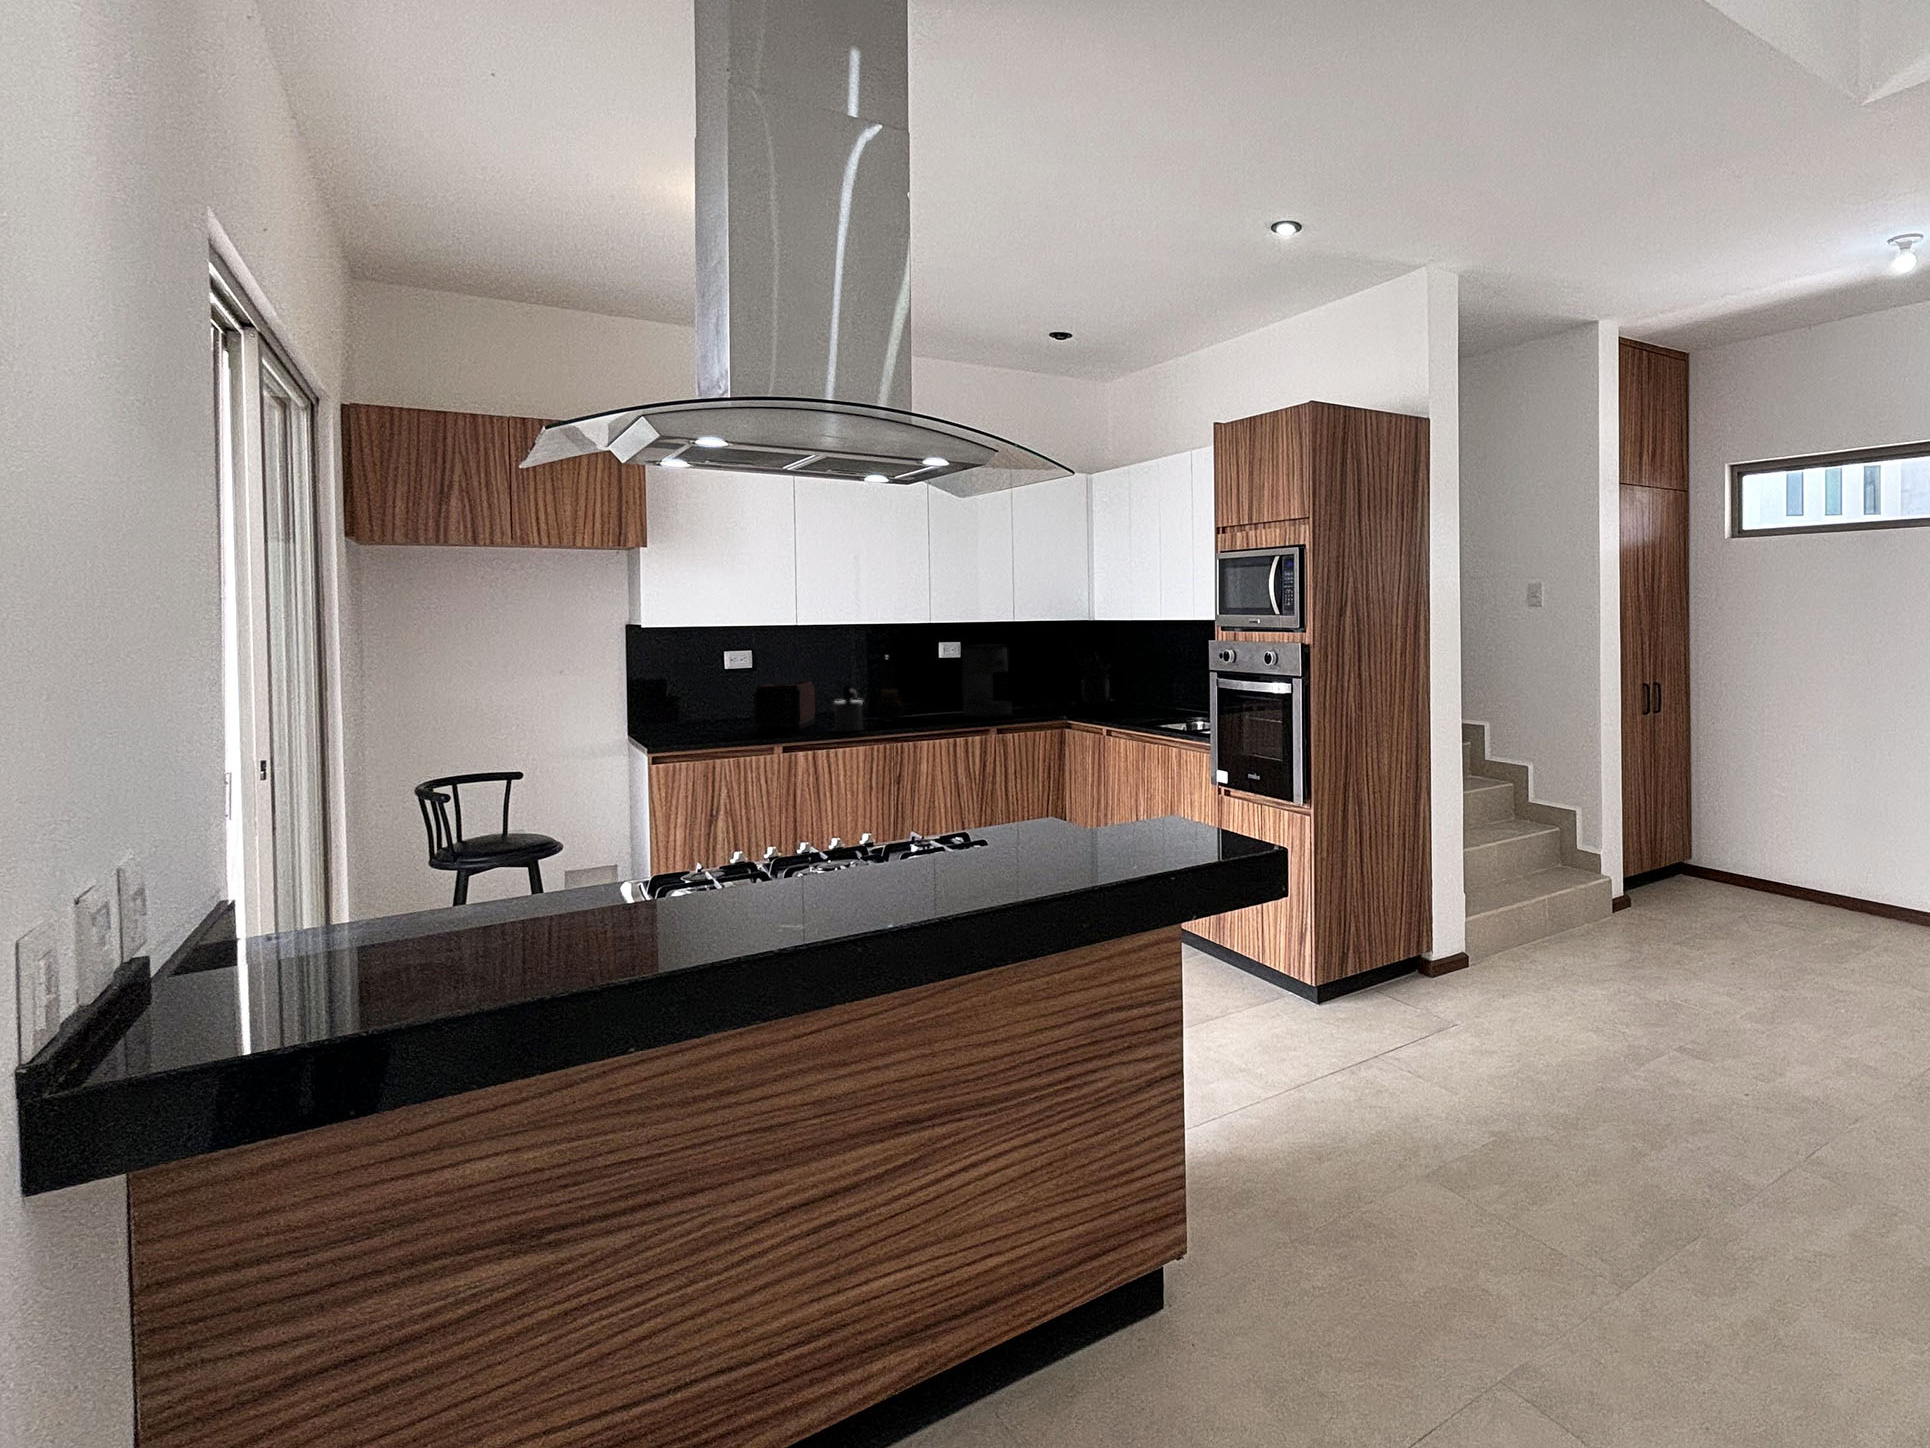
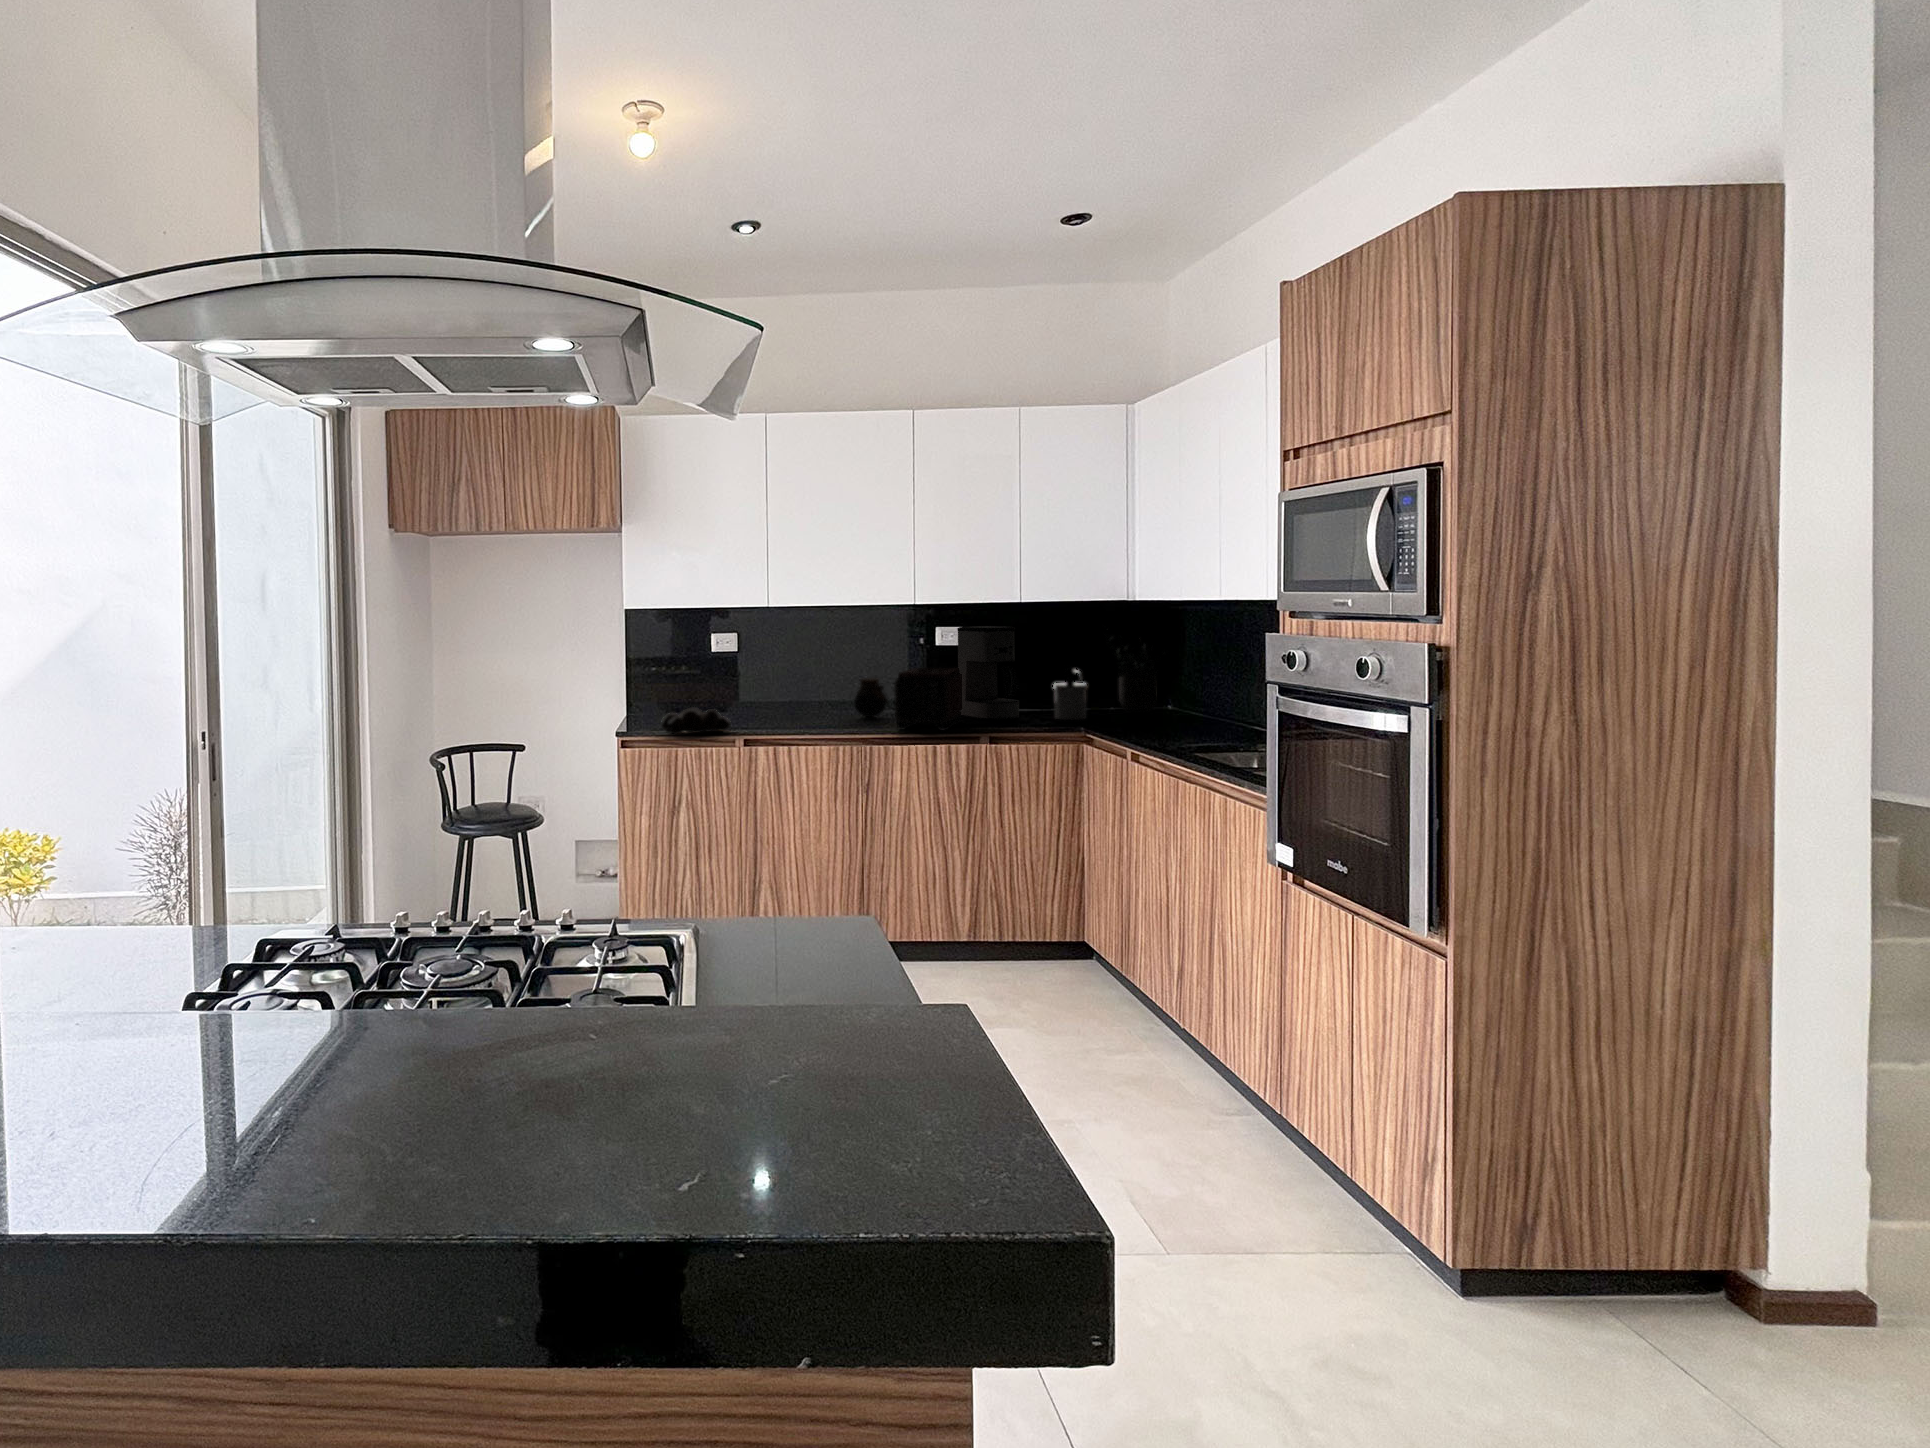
toaster: present [754,681,815,732] -> present [894,668,962,730]
soap dispenser: present [834,686,863,732] -> present [1053,666,1087,720]
bread loaf: none [706,721,773,746] -> present [661,707,731,734]

